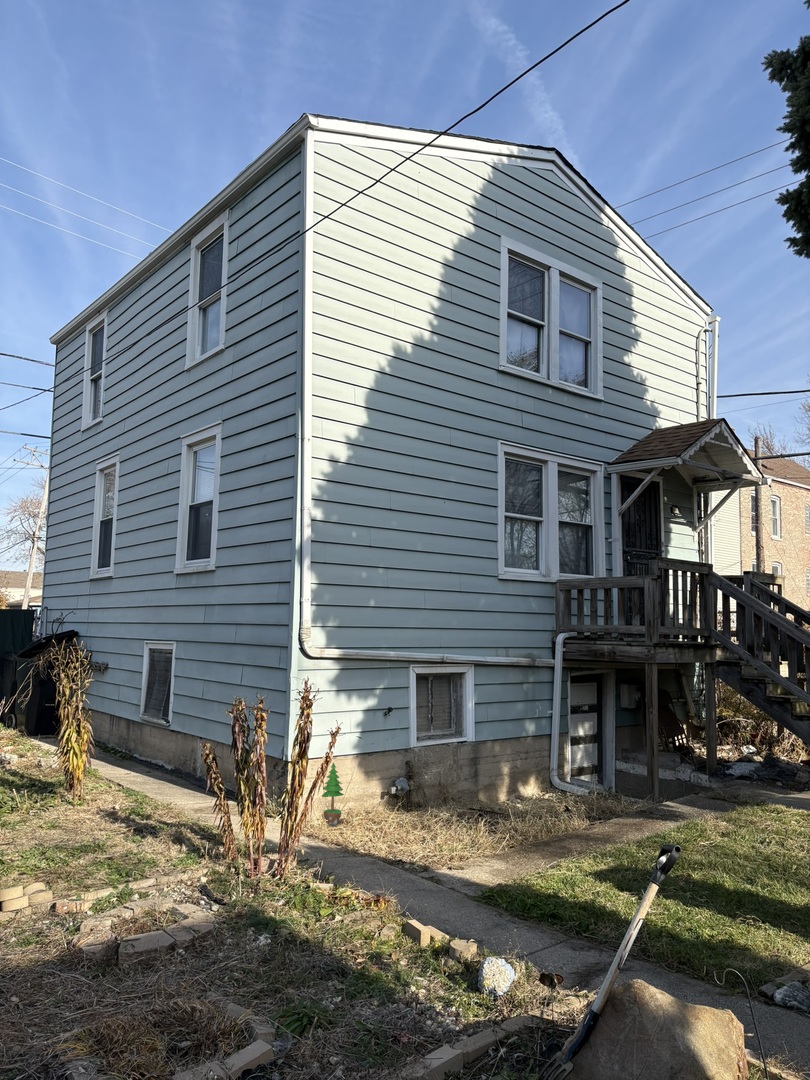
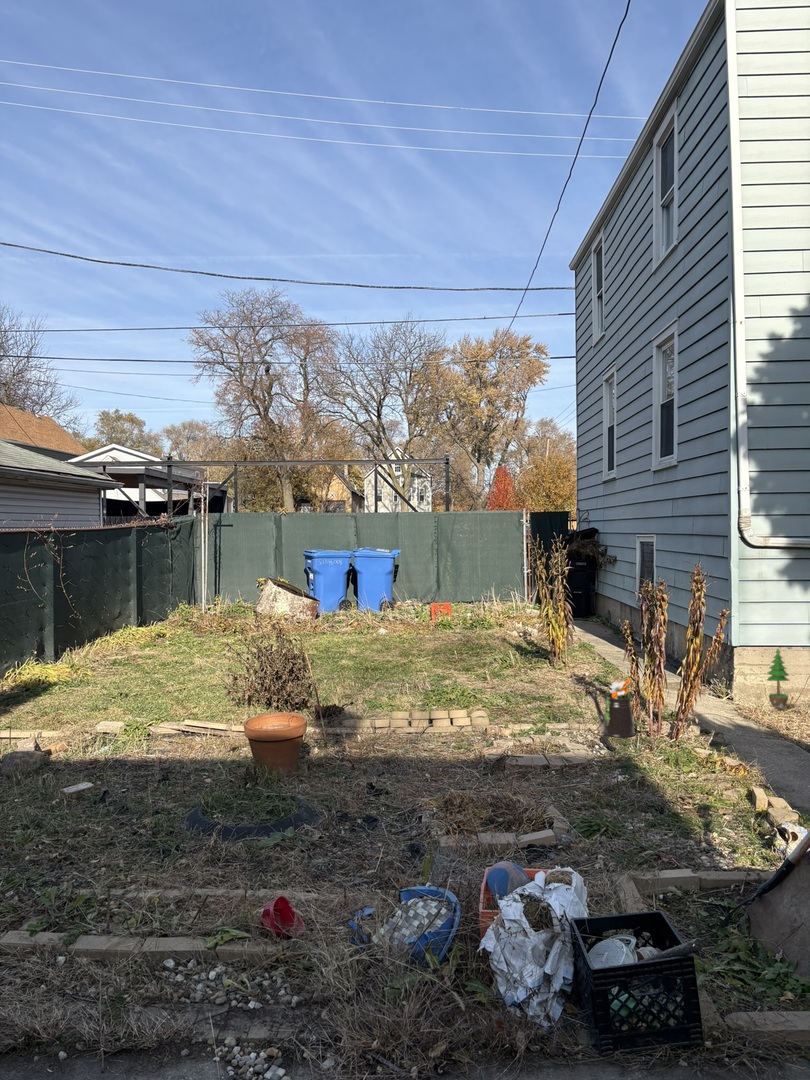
watering can: none [186,811,245,886] -> present [592,679,641,737]

